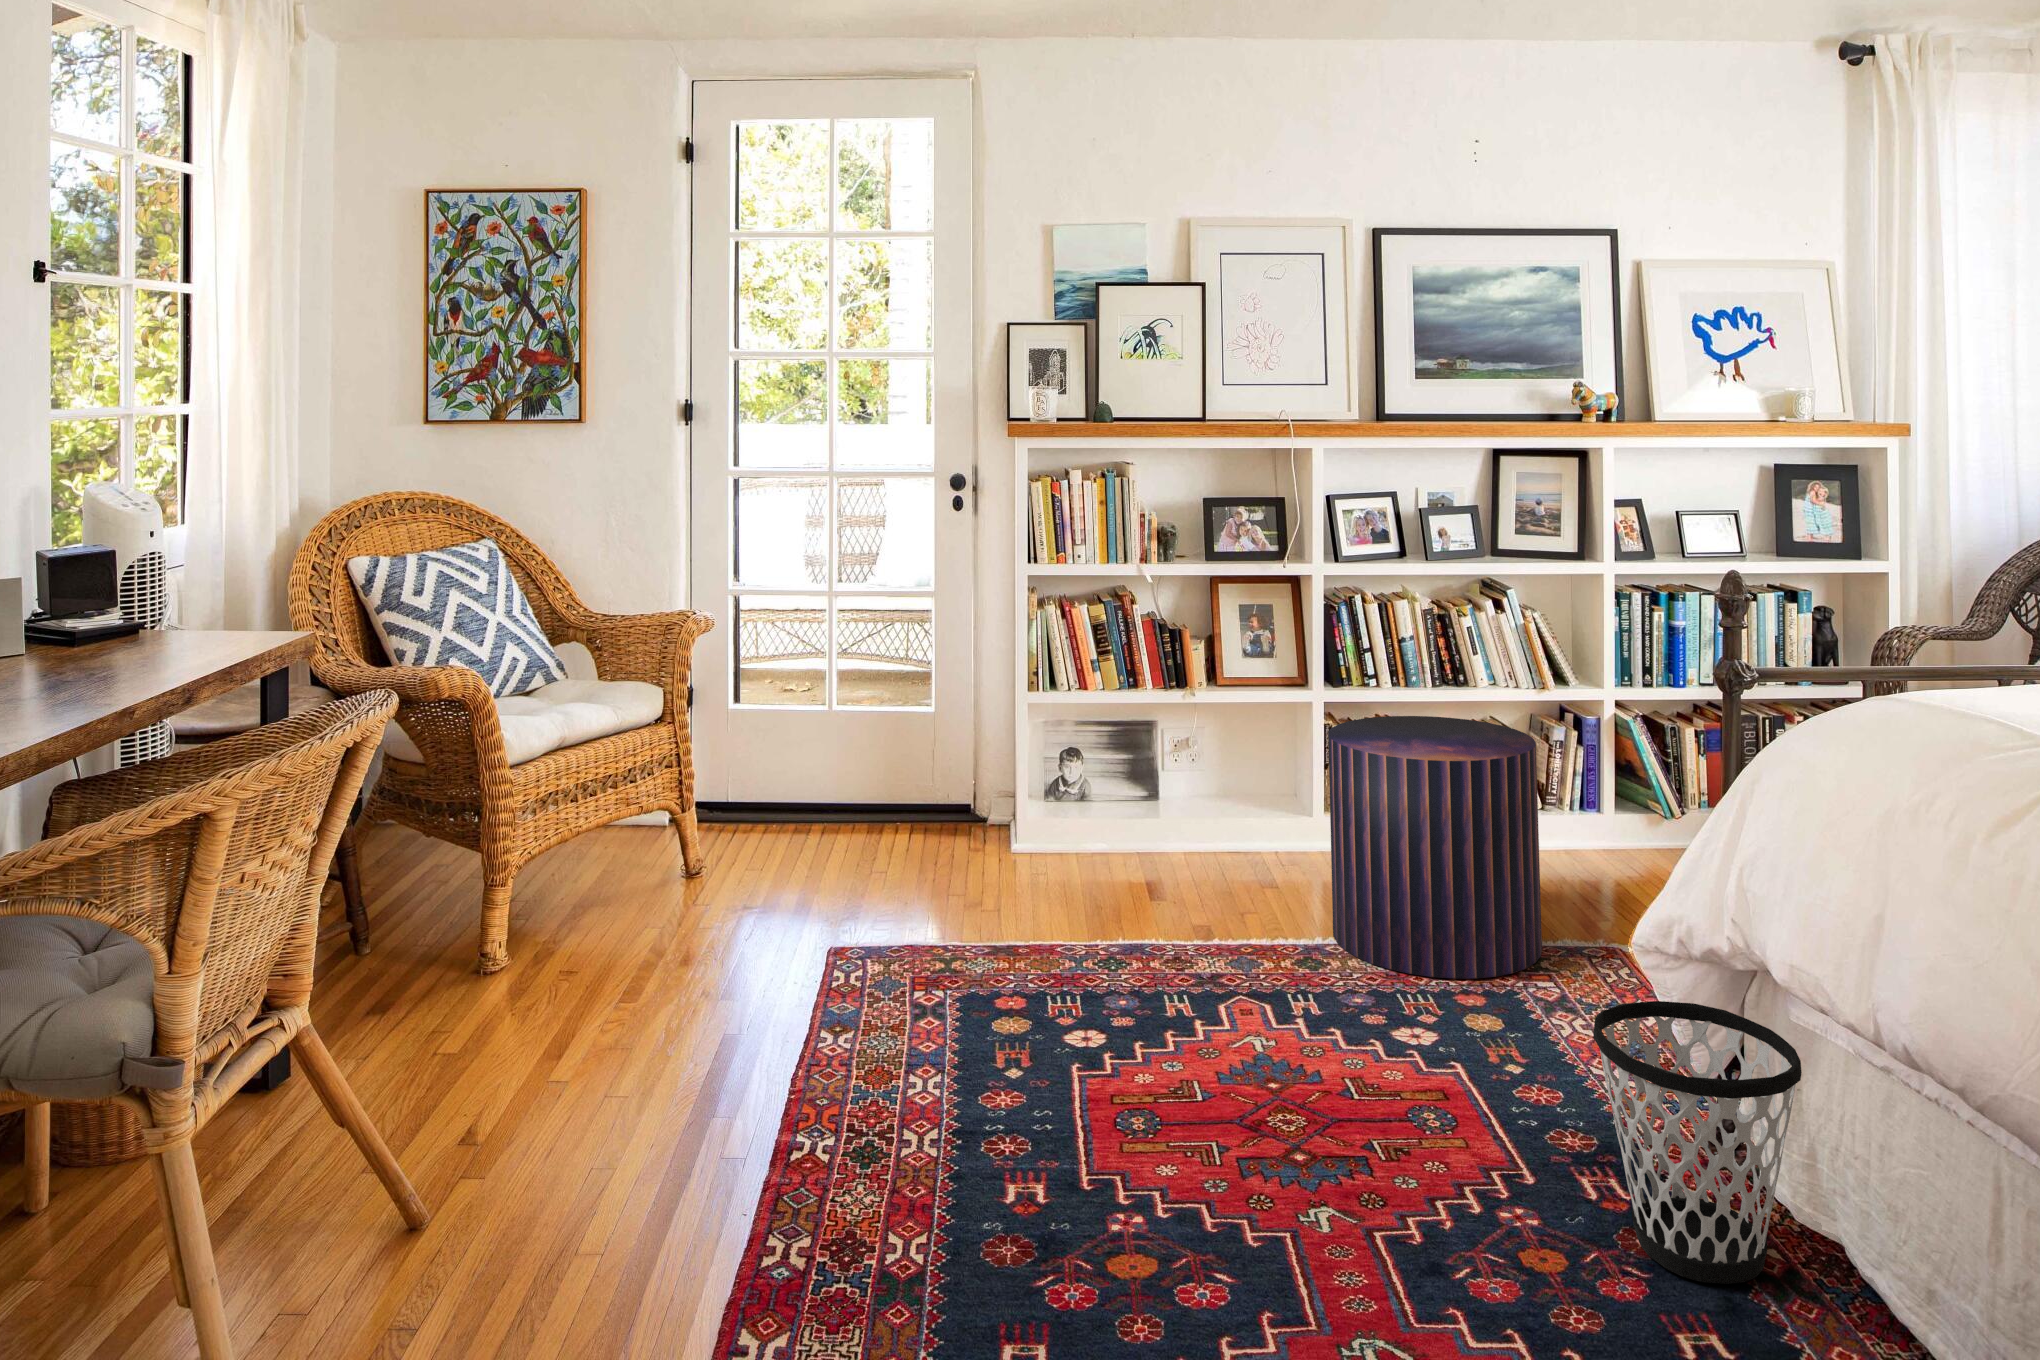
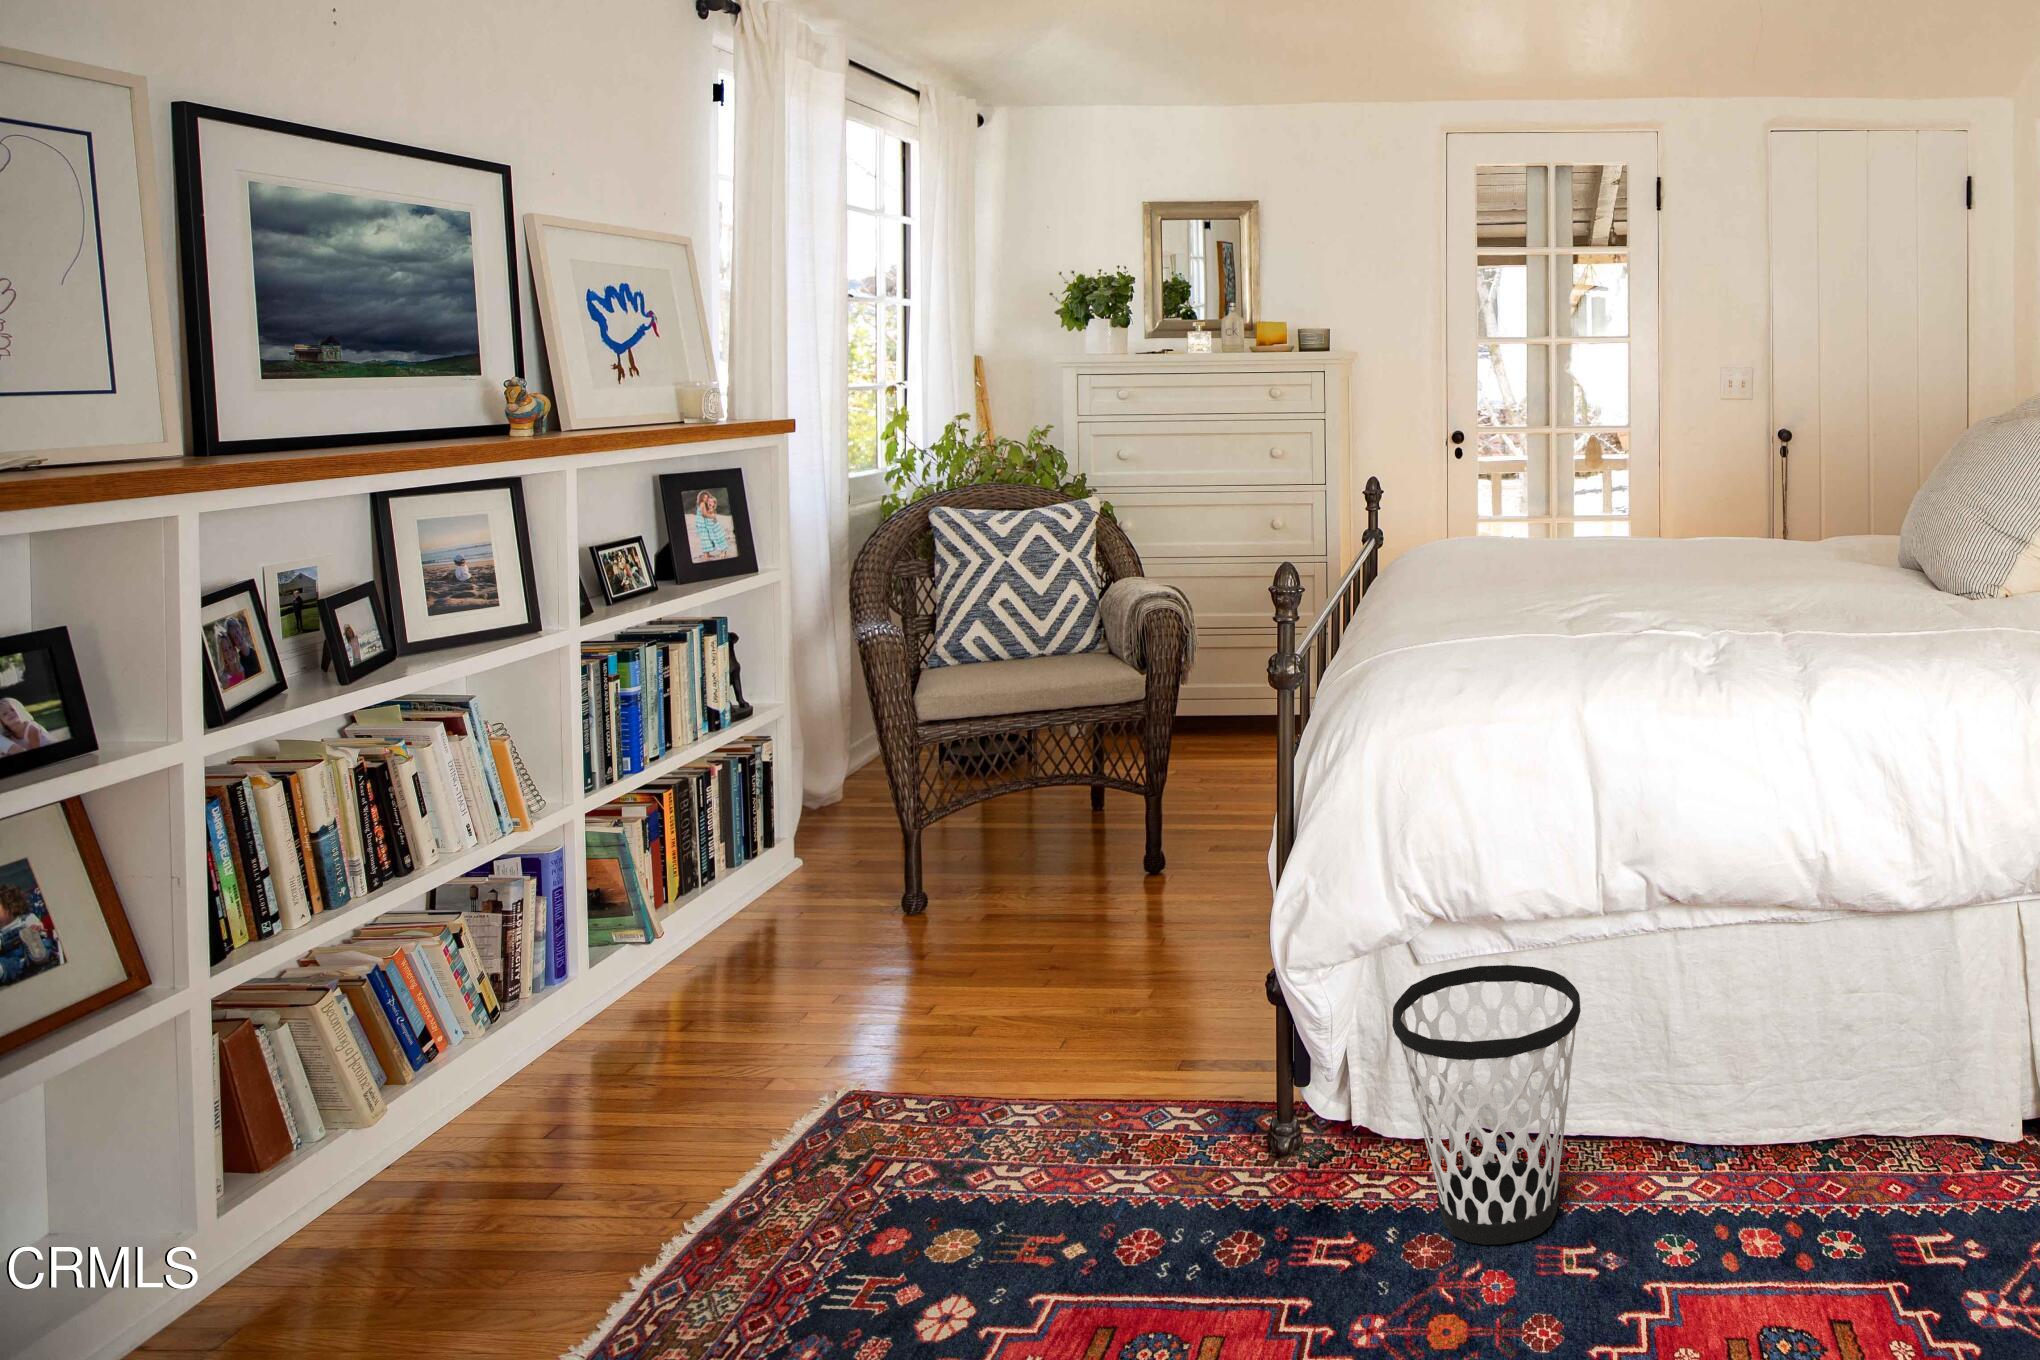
pouf: present [1328,716,1542,979] -> none [509,860,879,1309]

